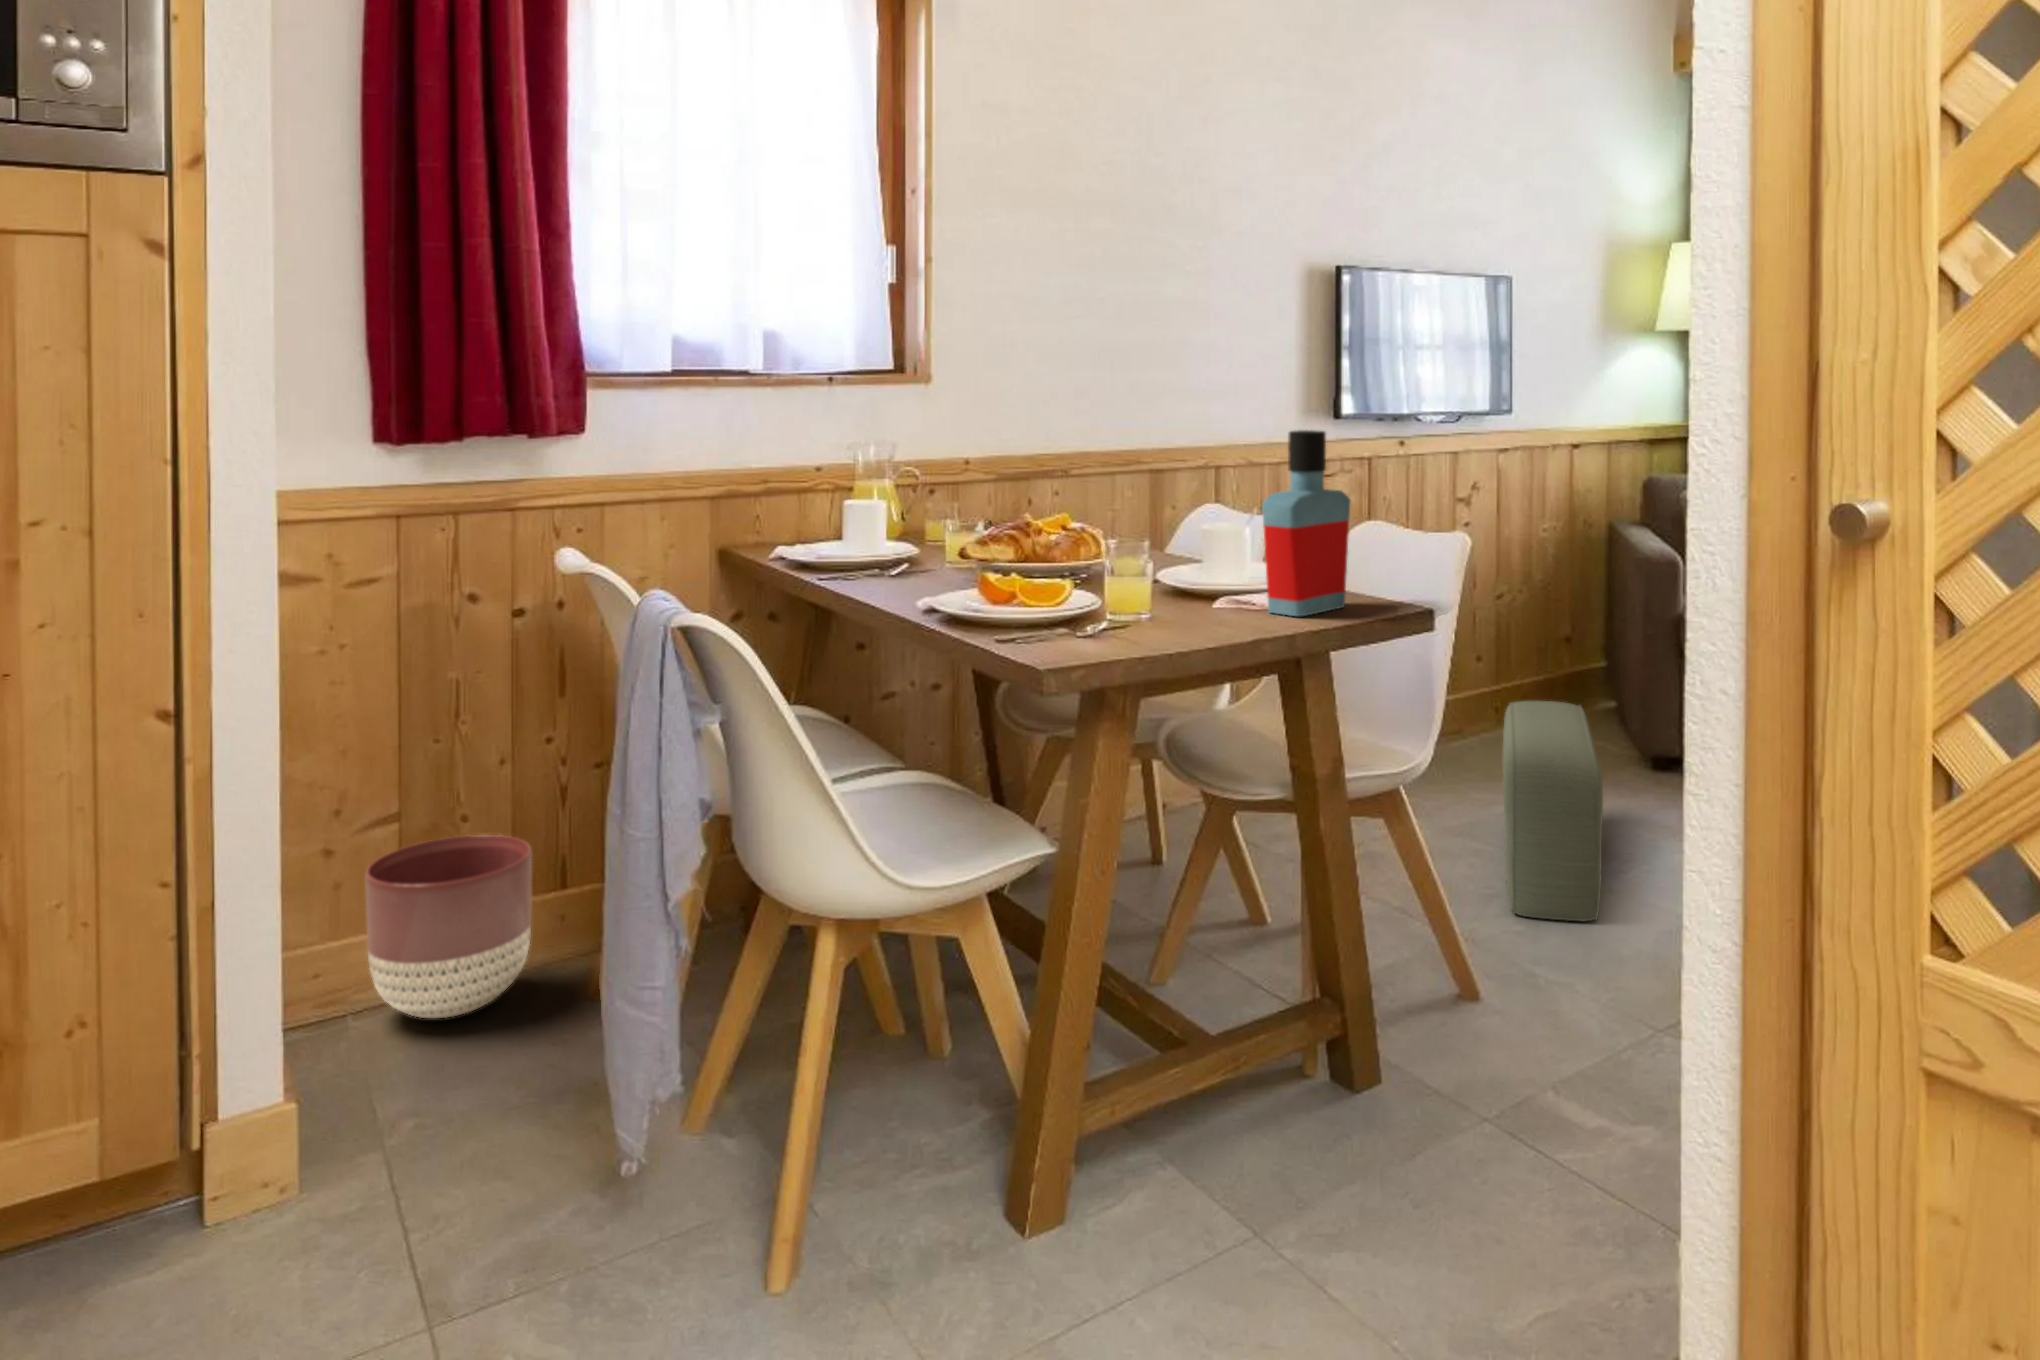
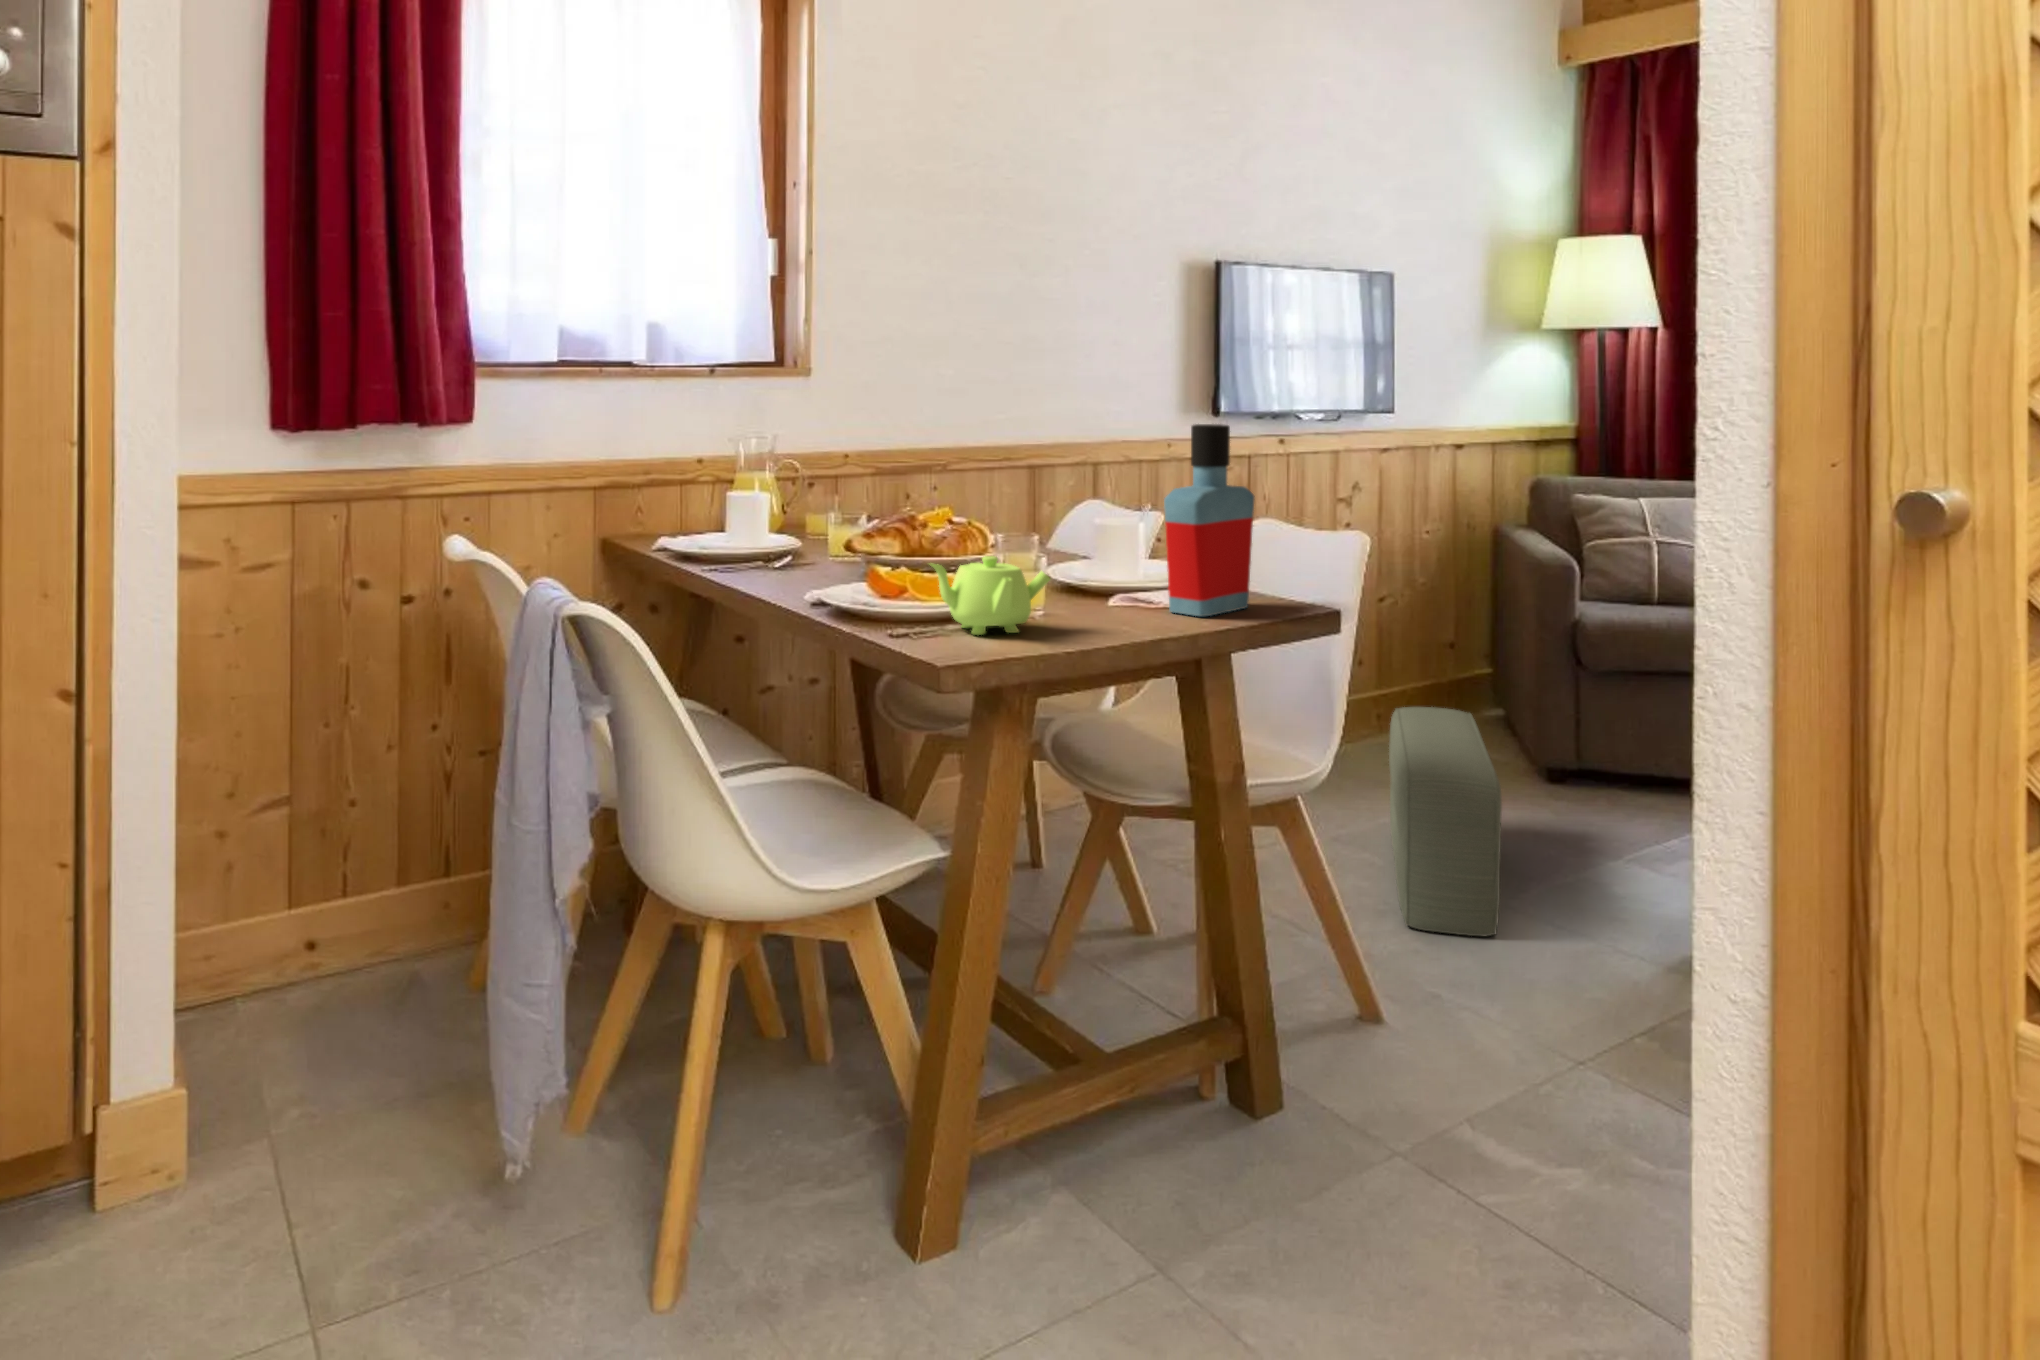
teapot: none [1030,561,1151,638] -> present [930,556,1050,635]
planter: present [365,835,532,1018] -> none [263,821,423,1002]

